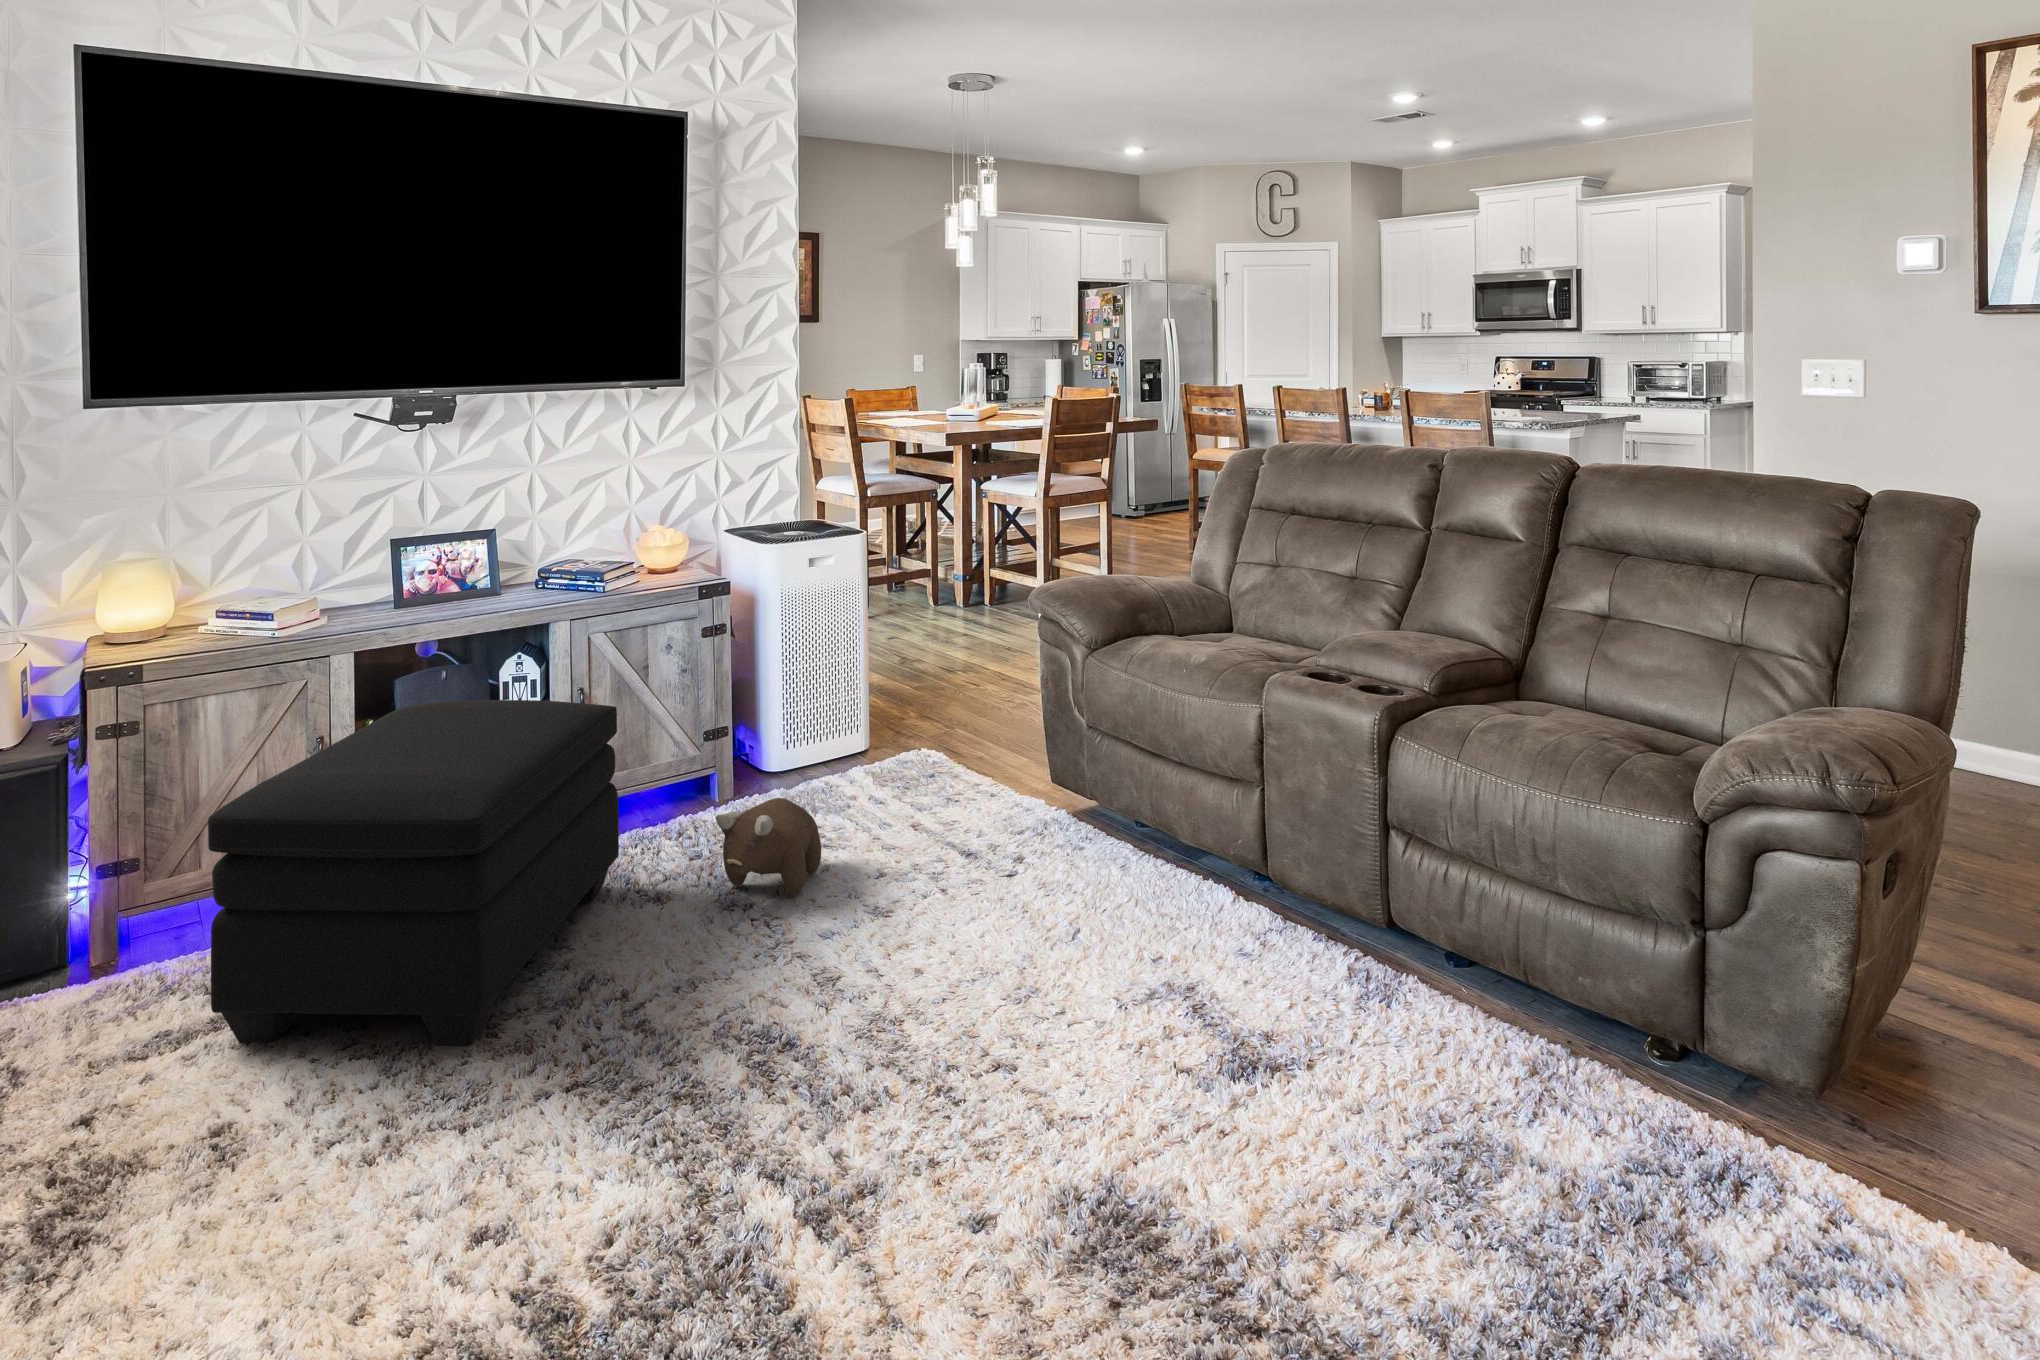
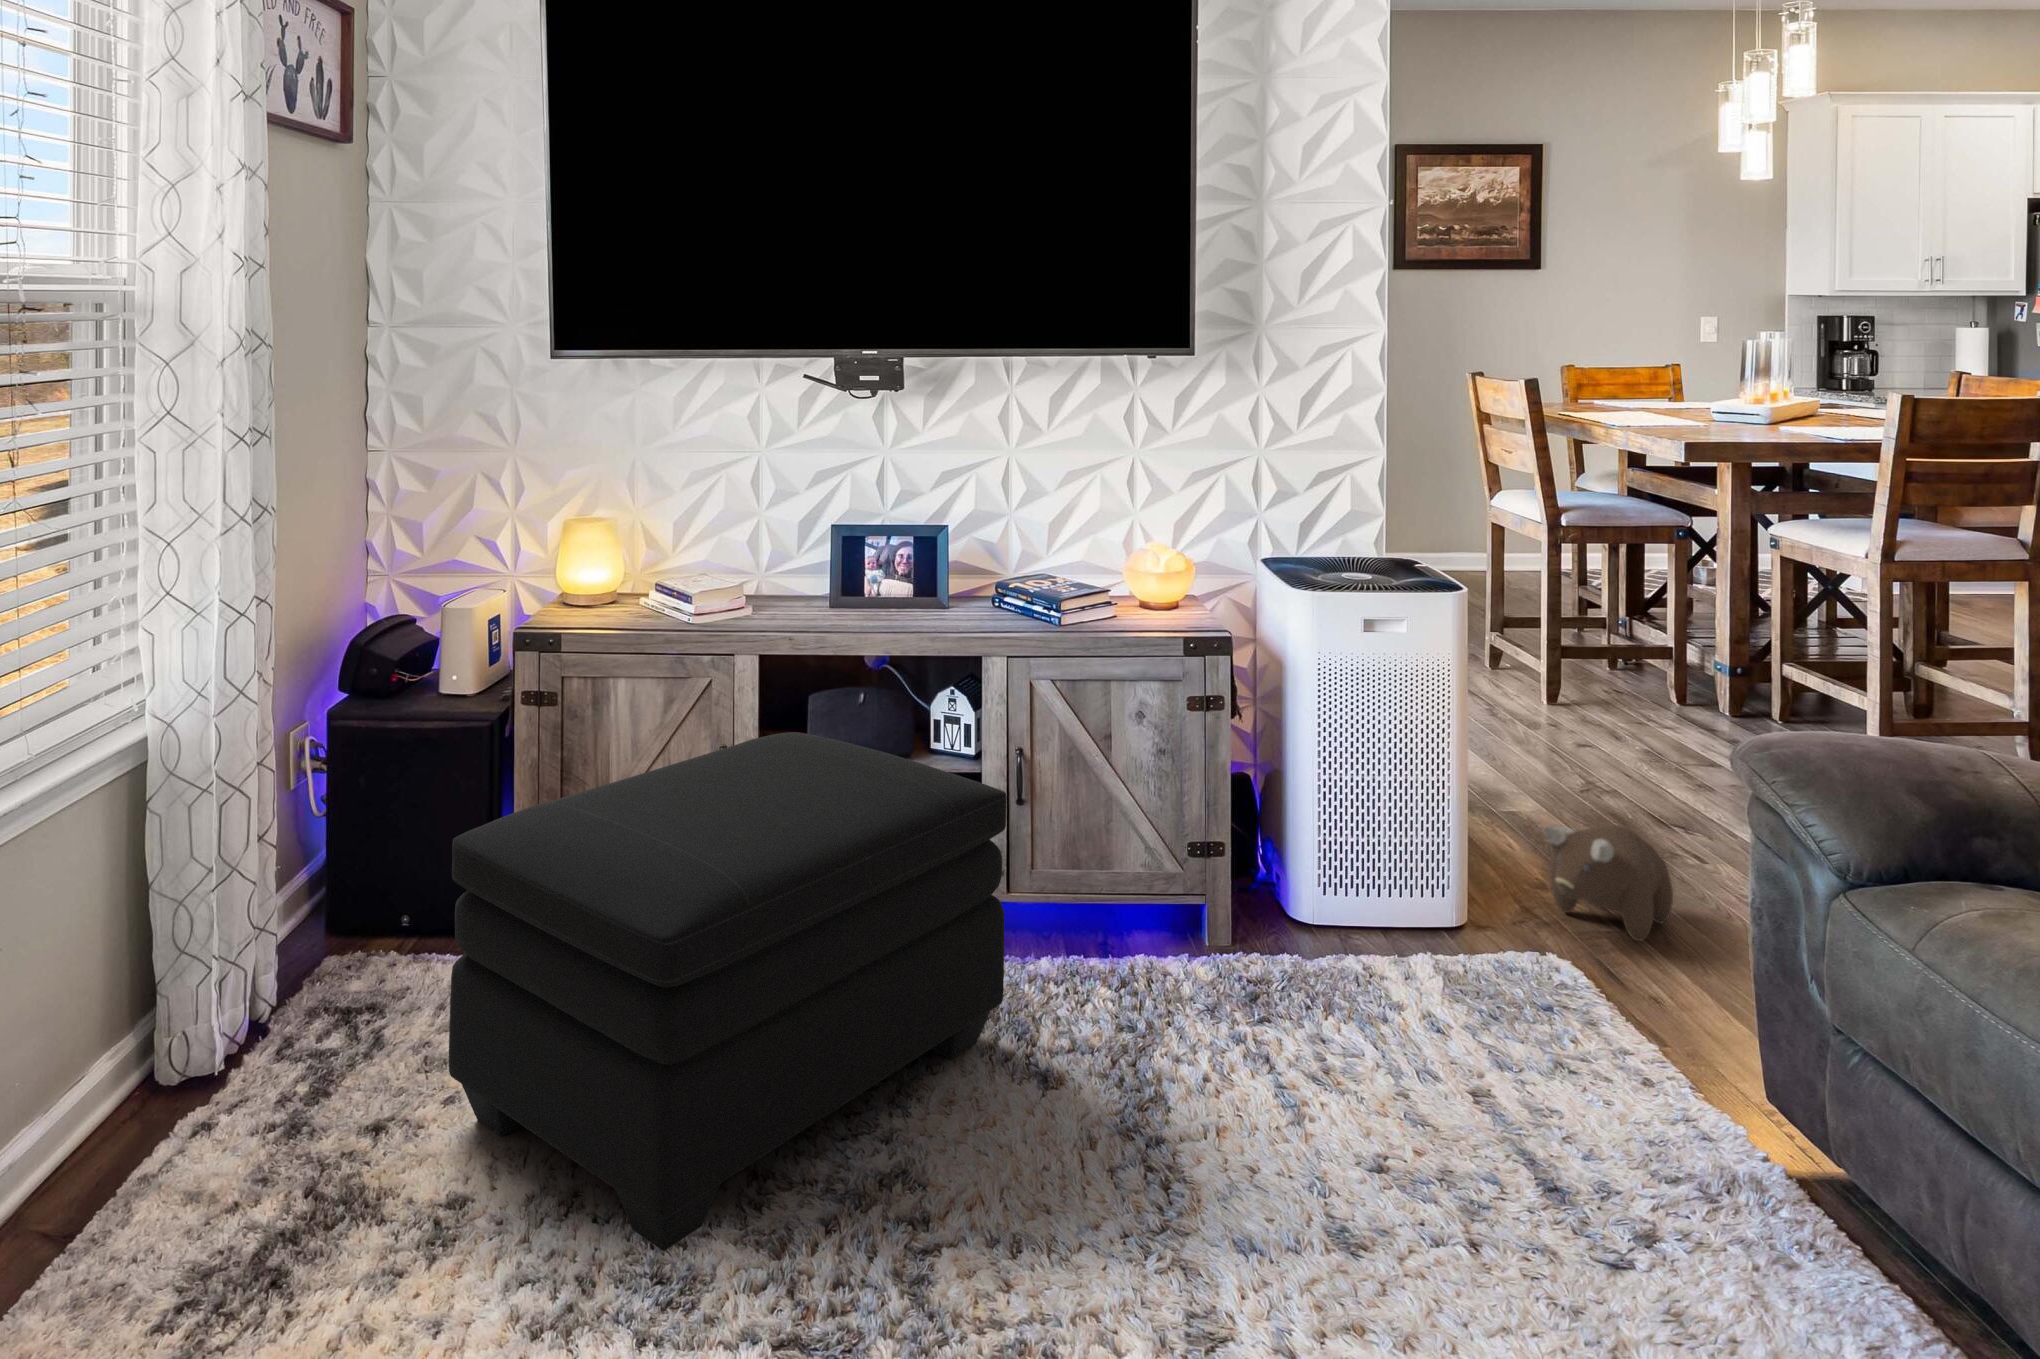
plush toy: present [716,798,821,895] -> present [1544,825,1673,941]

